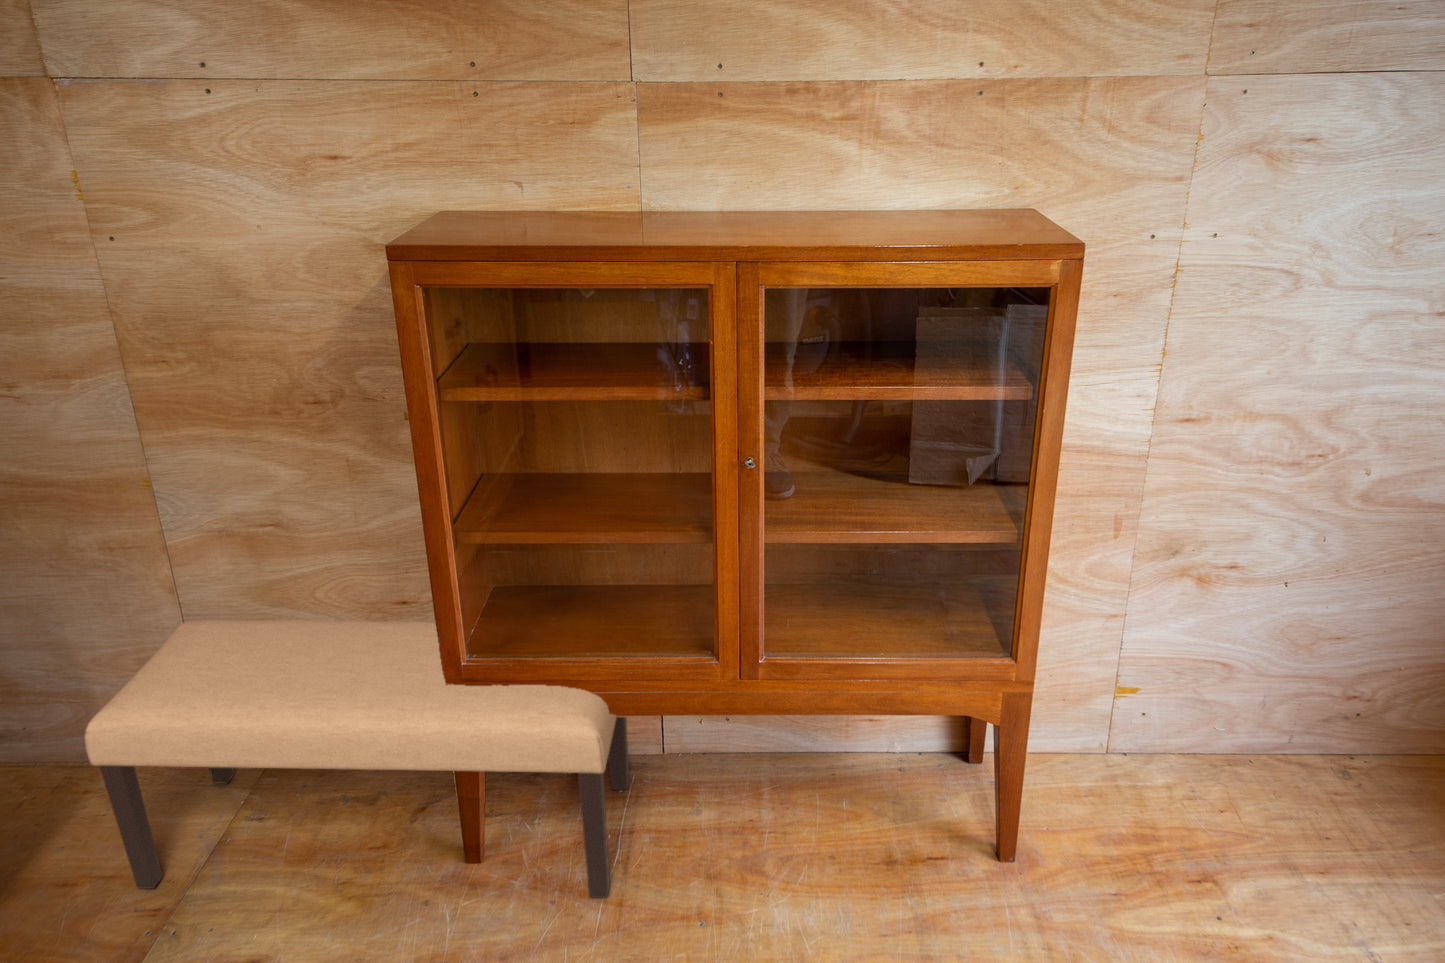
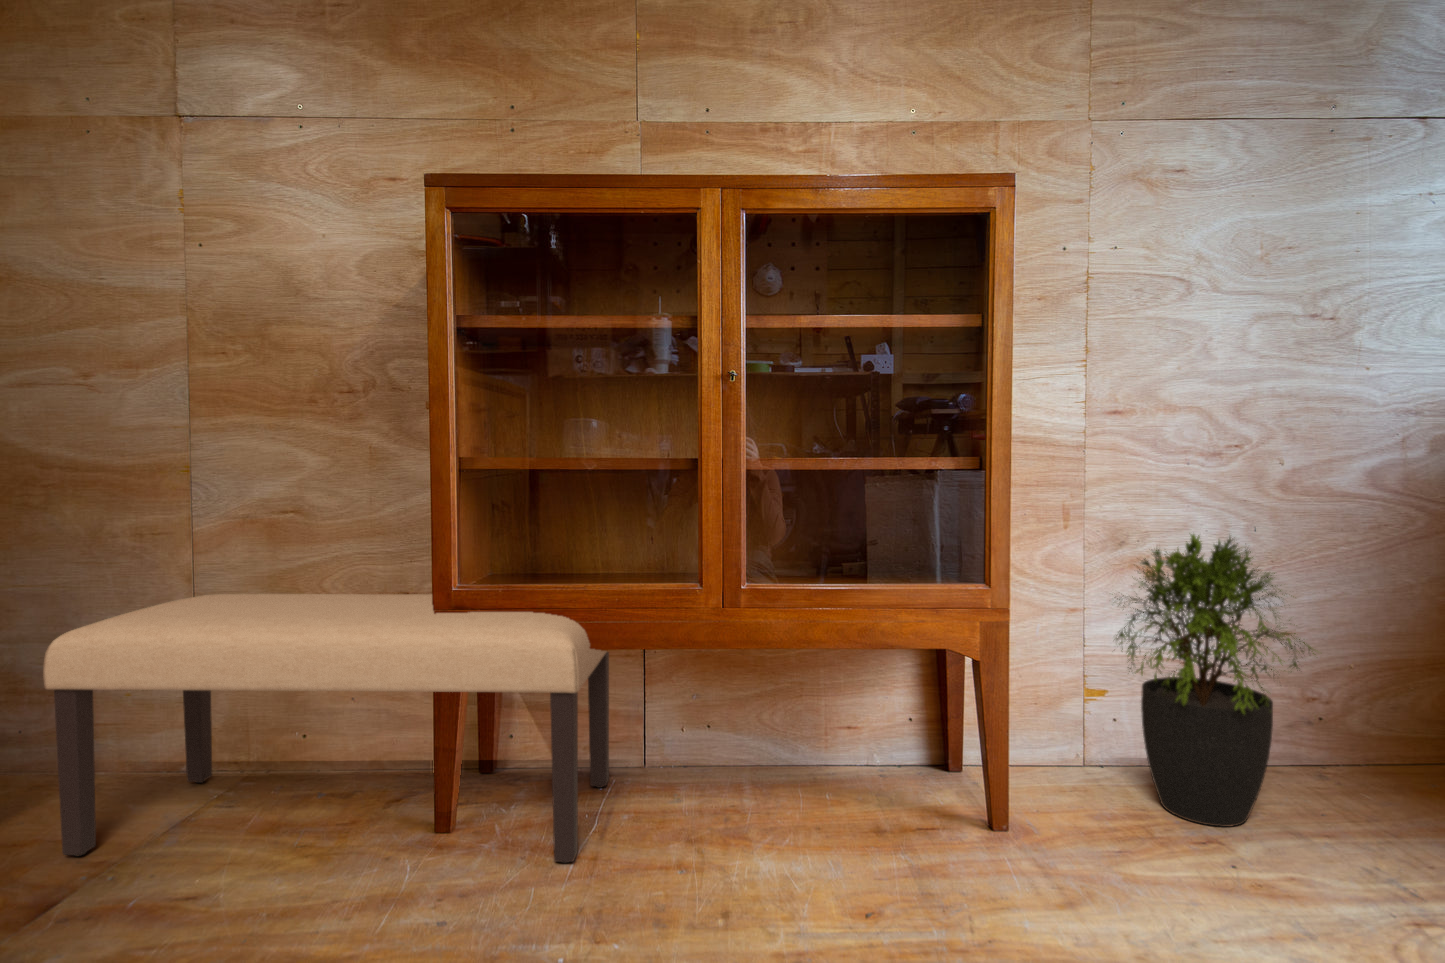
potted plant: none [1137,580,1337,848] -> present [1116,534,1315,827]

